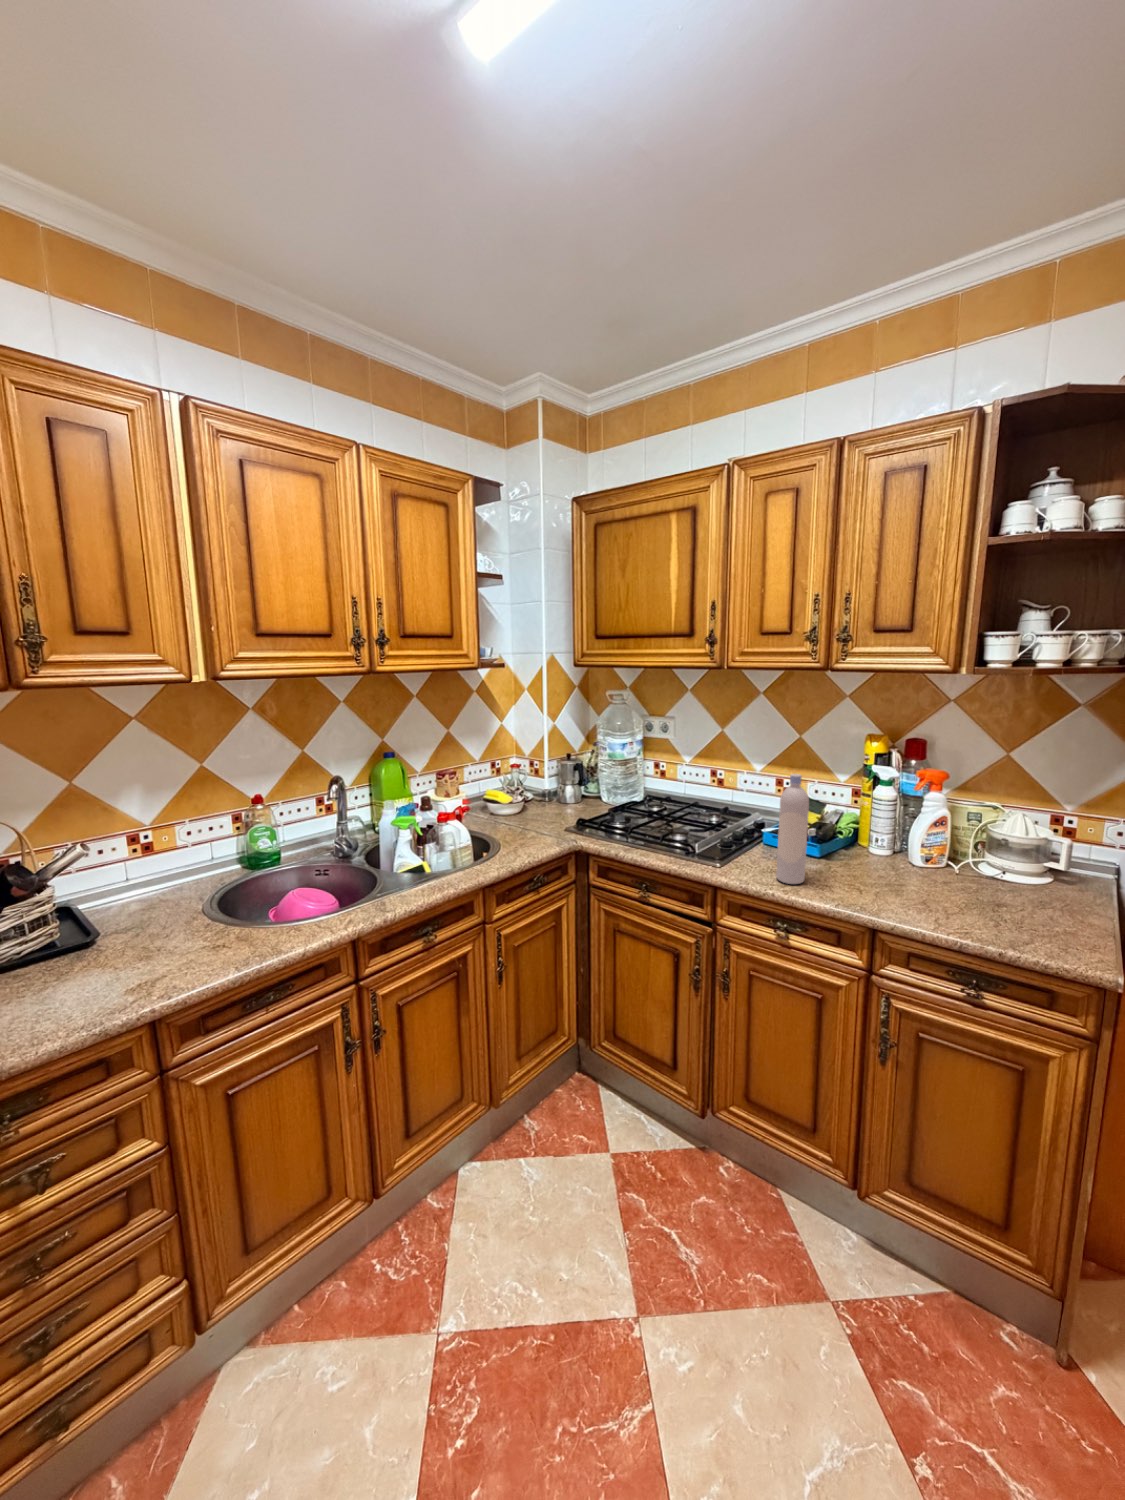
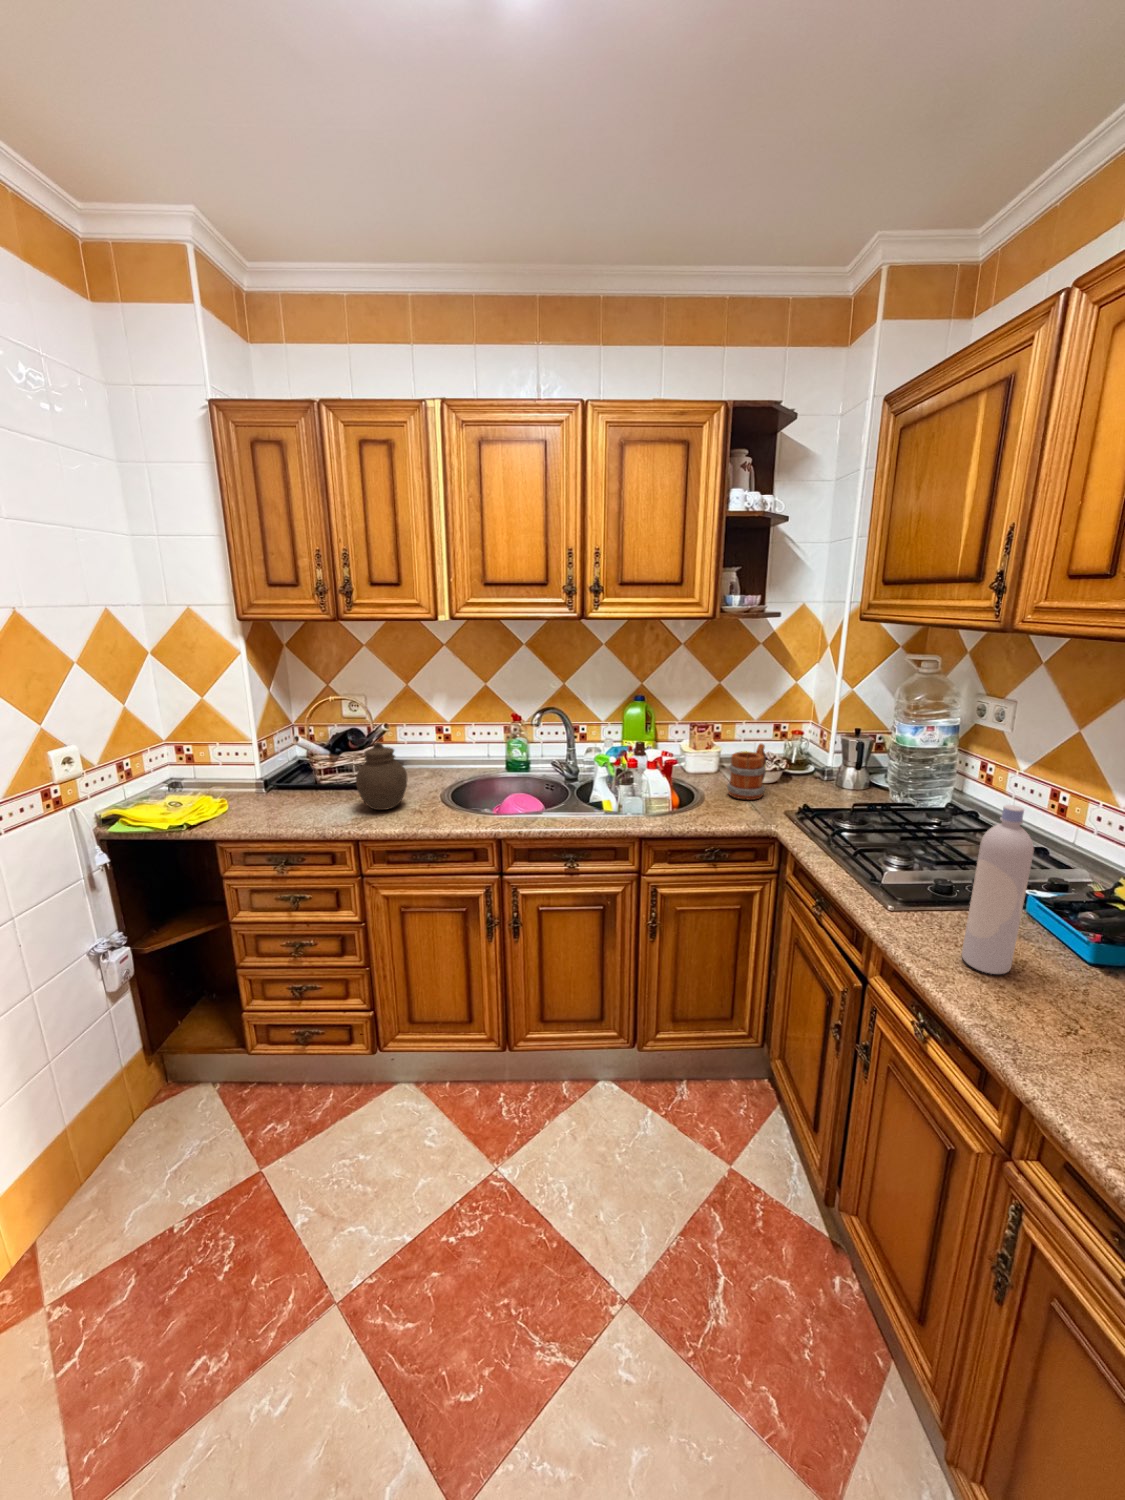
mug: none [496,778,528,831] -> present [727,744,766,800]
jar: none [74,873,166,977] -> present [356,743,407,810]

